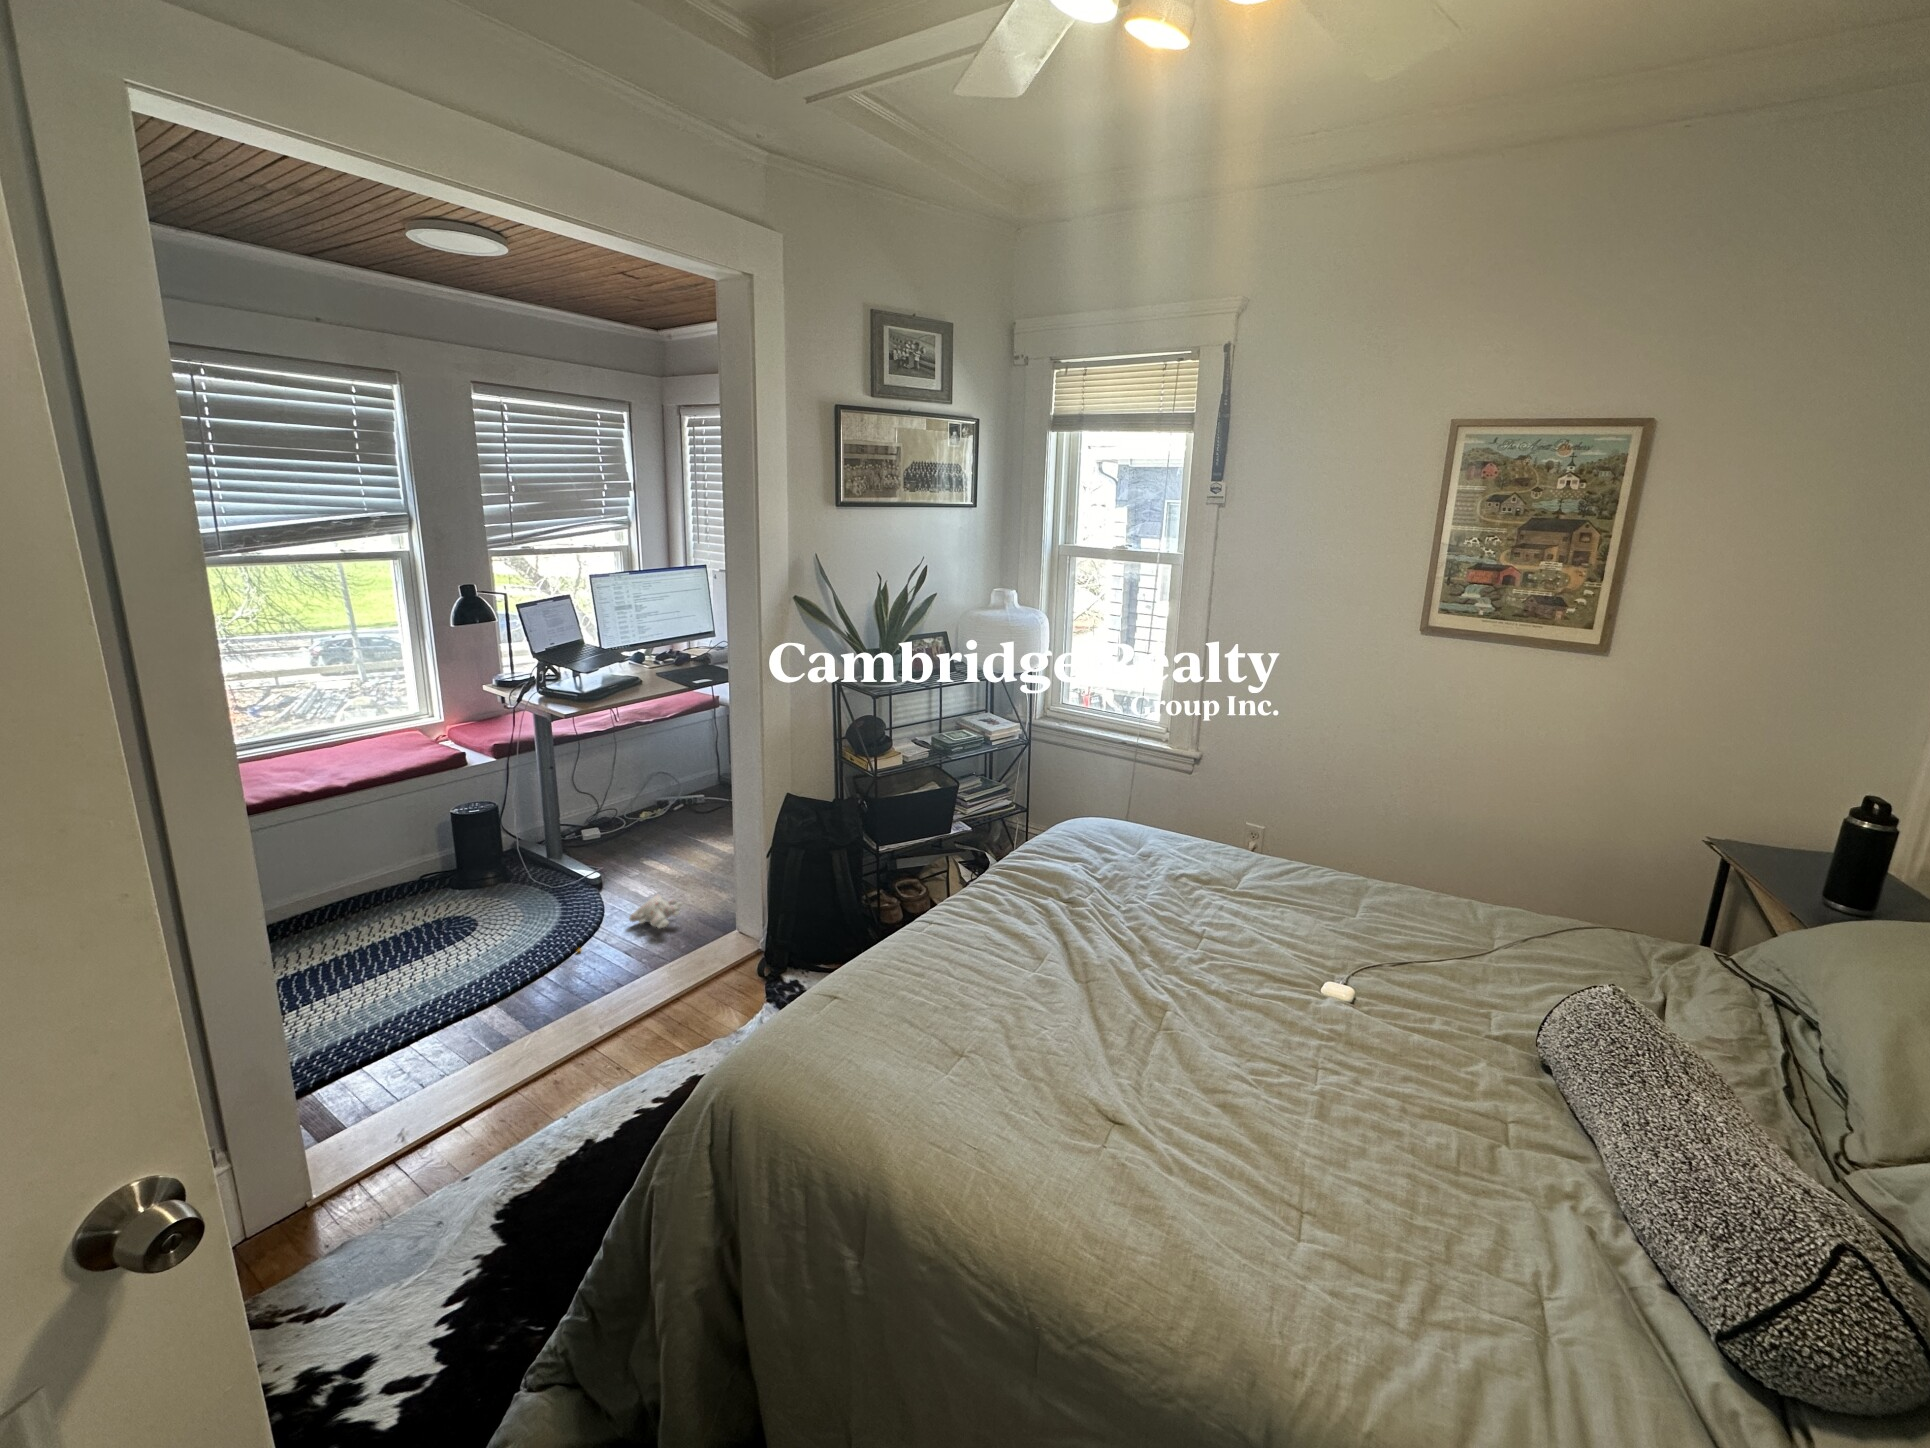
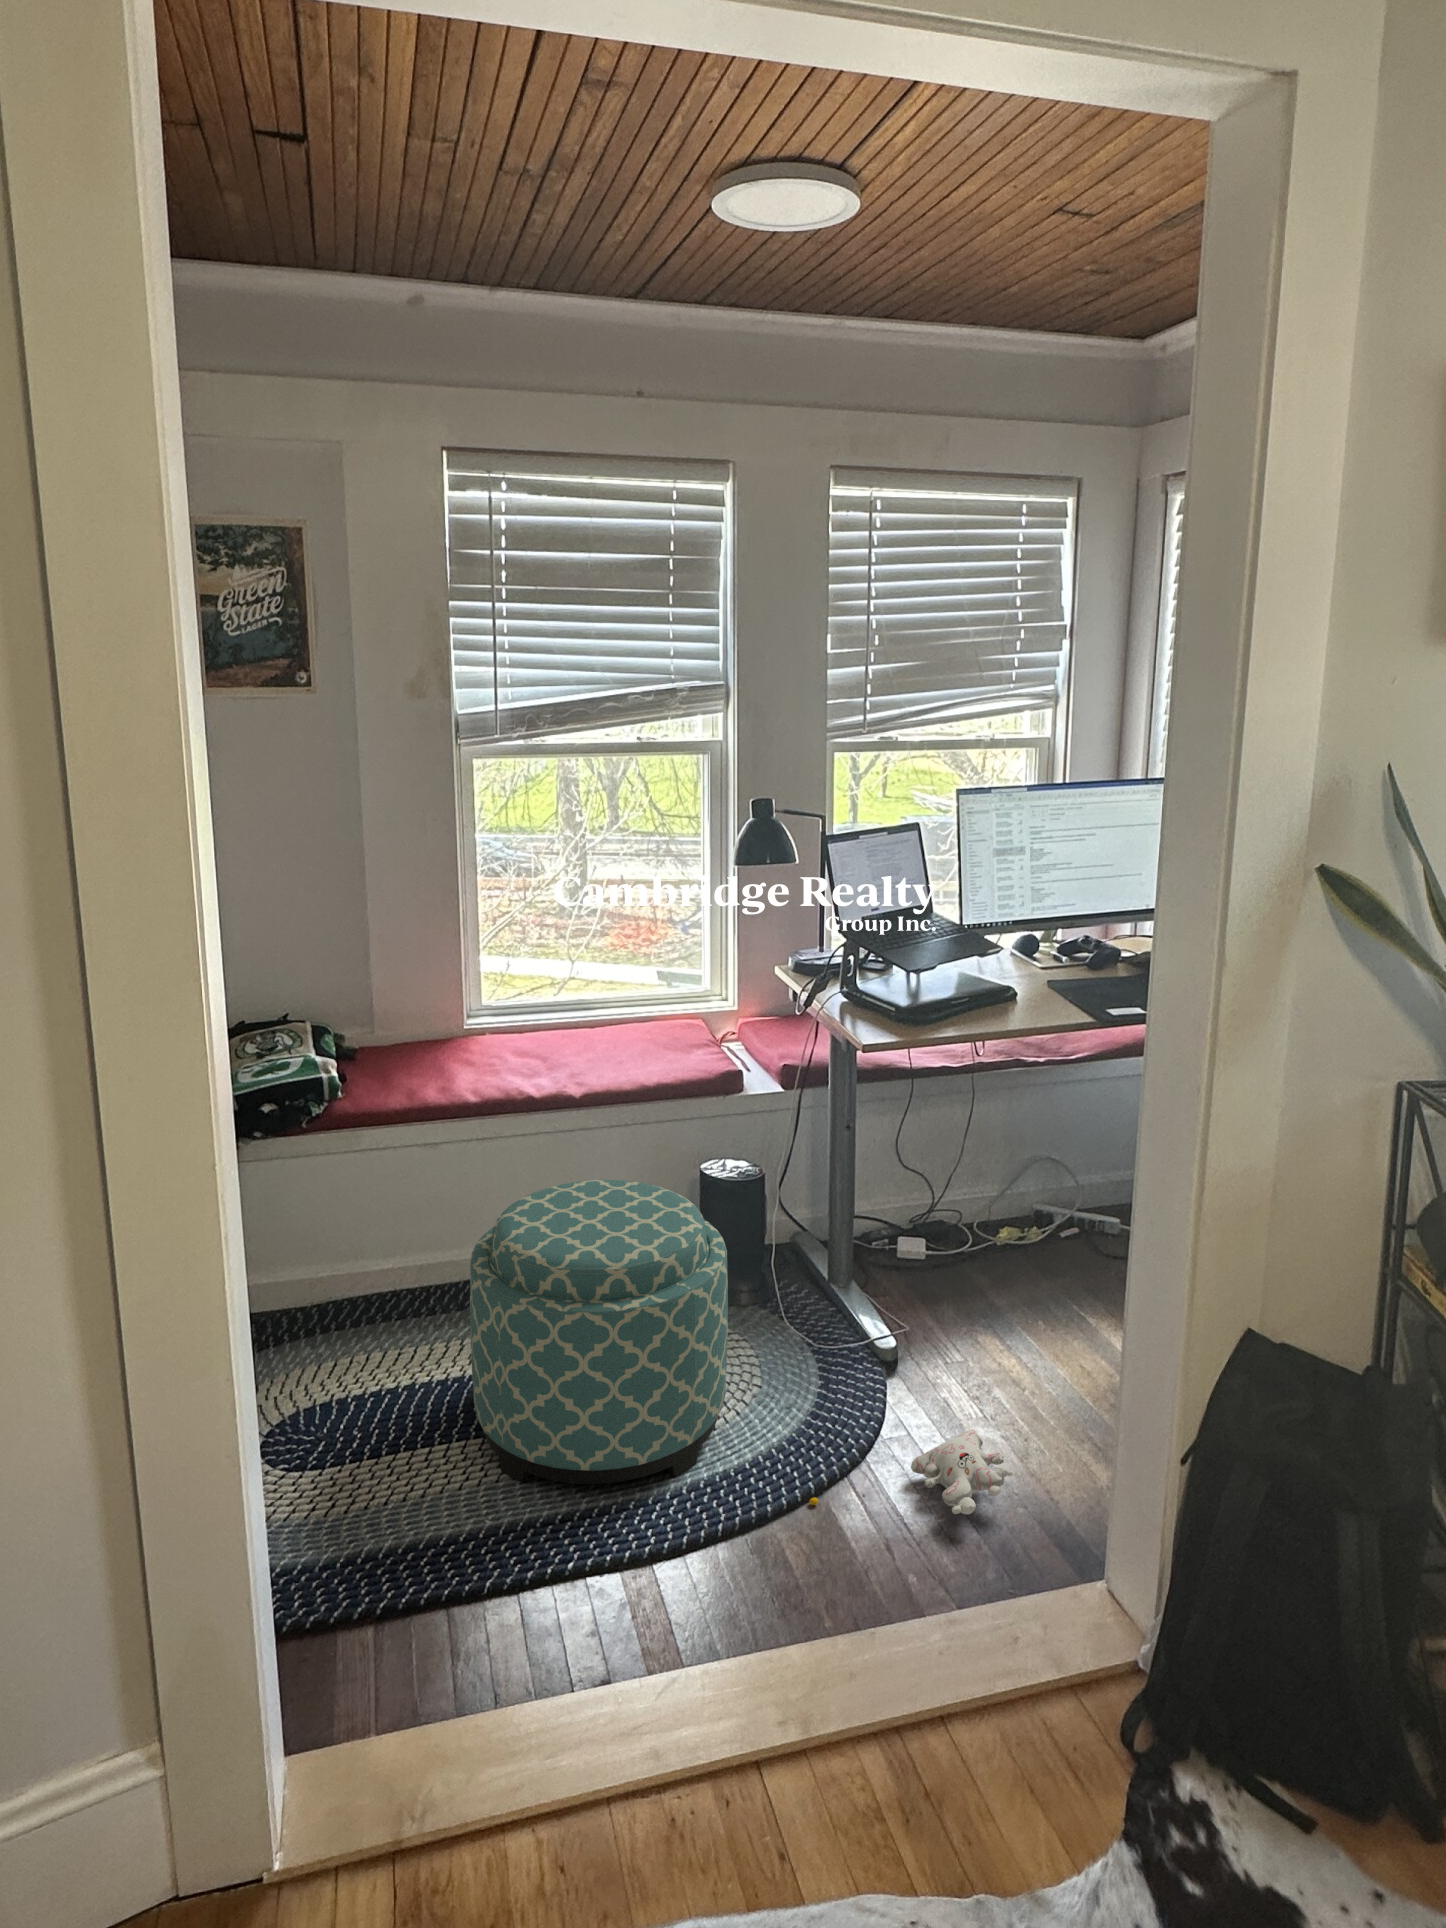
ottoman: none [309,818,508,1004] -> present [470,1180,728,1484]

